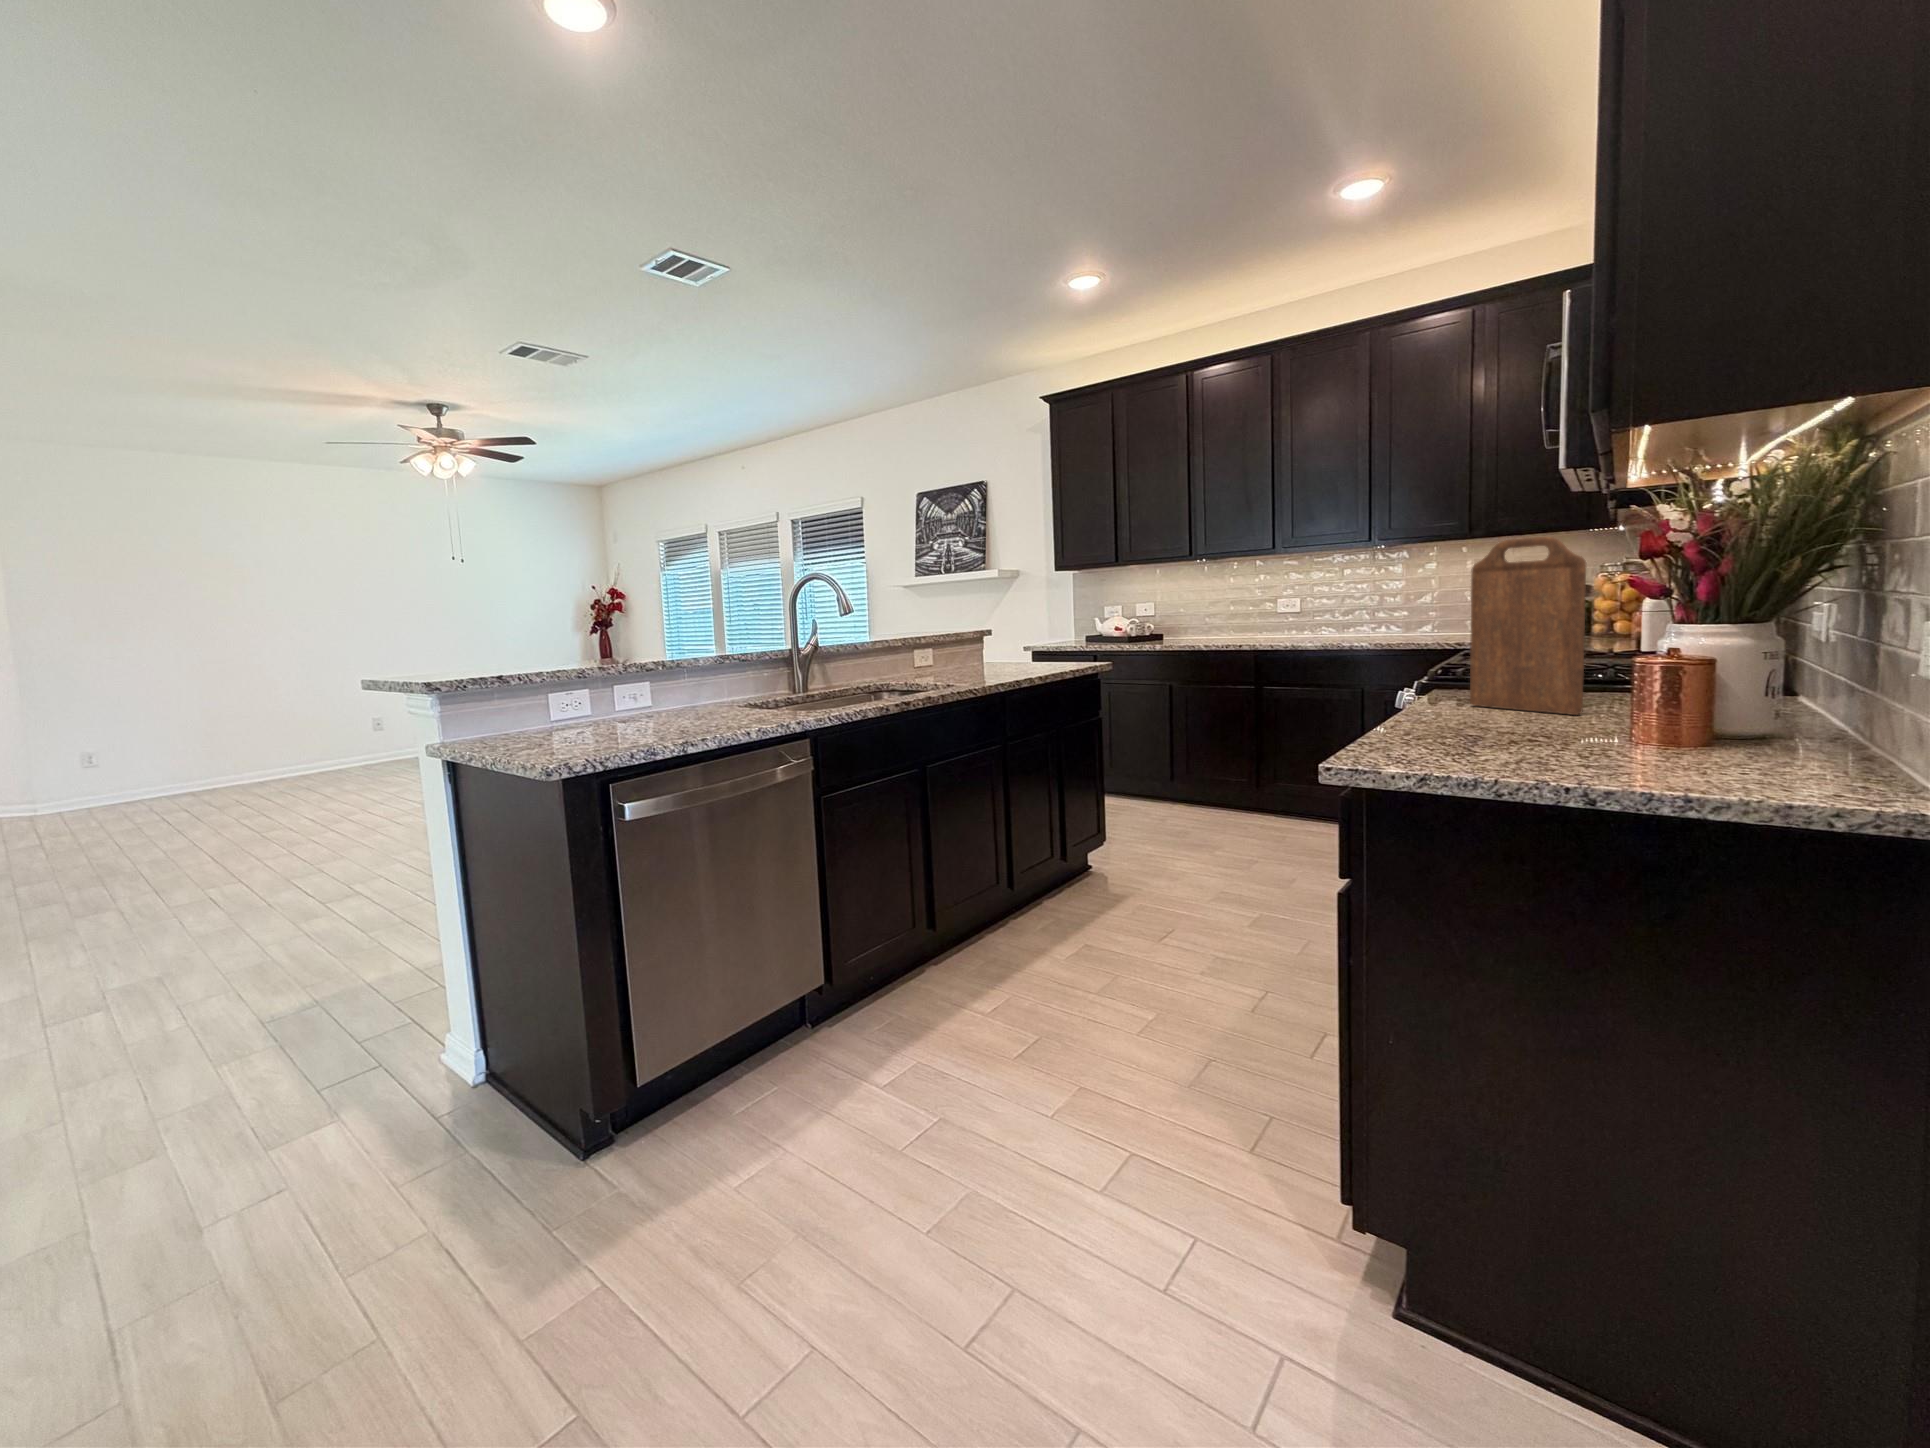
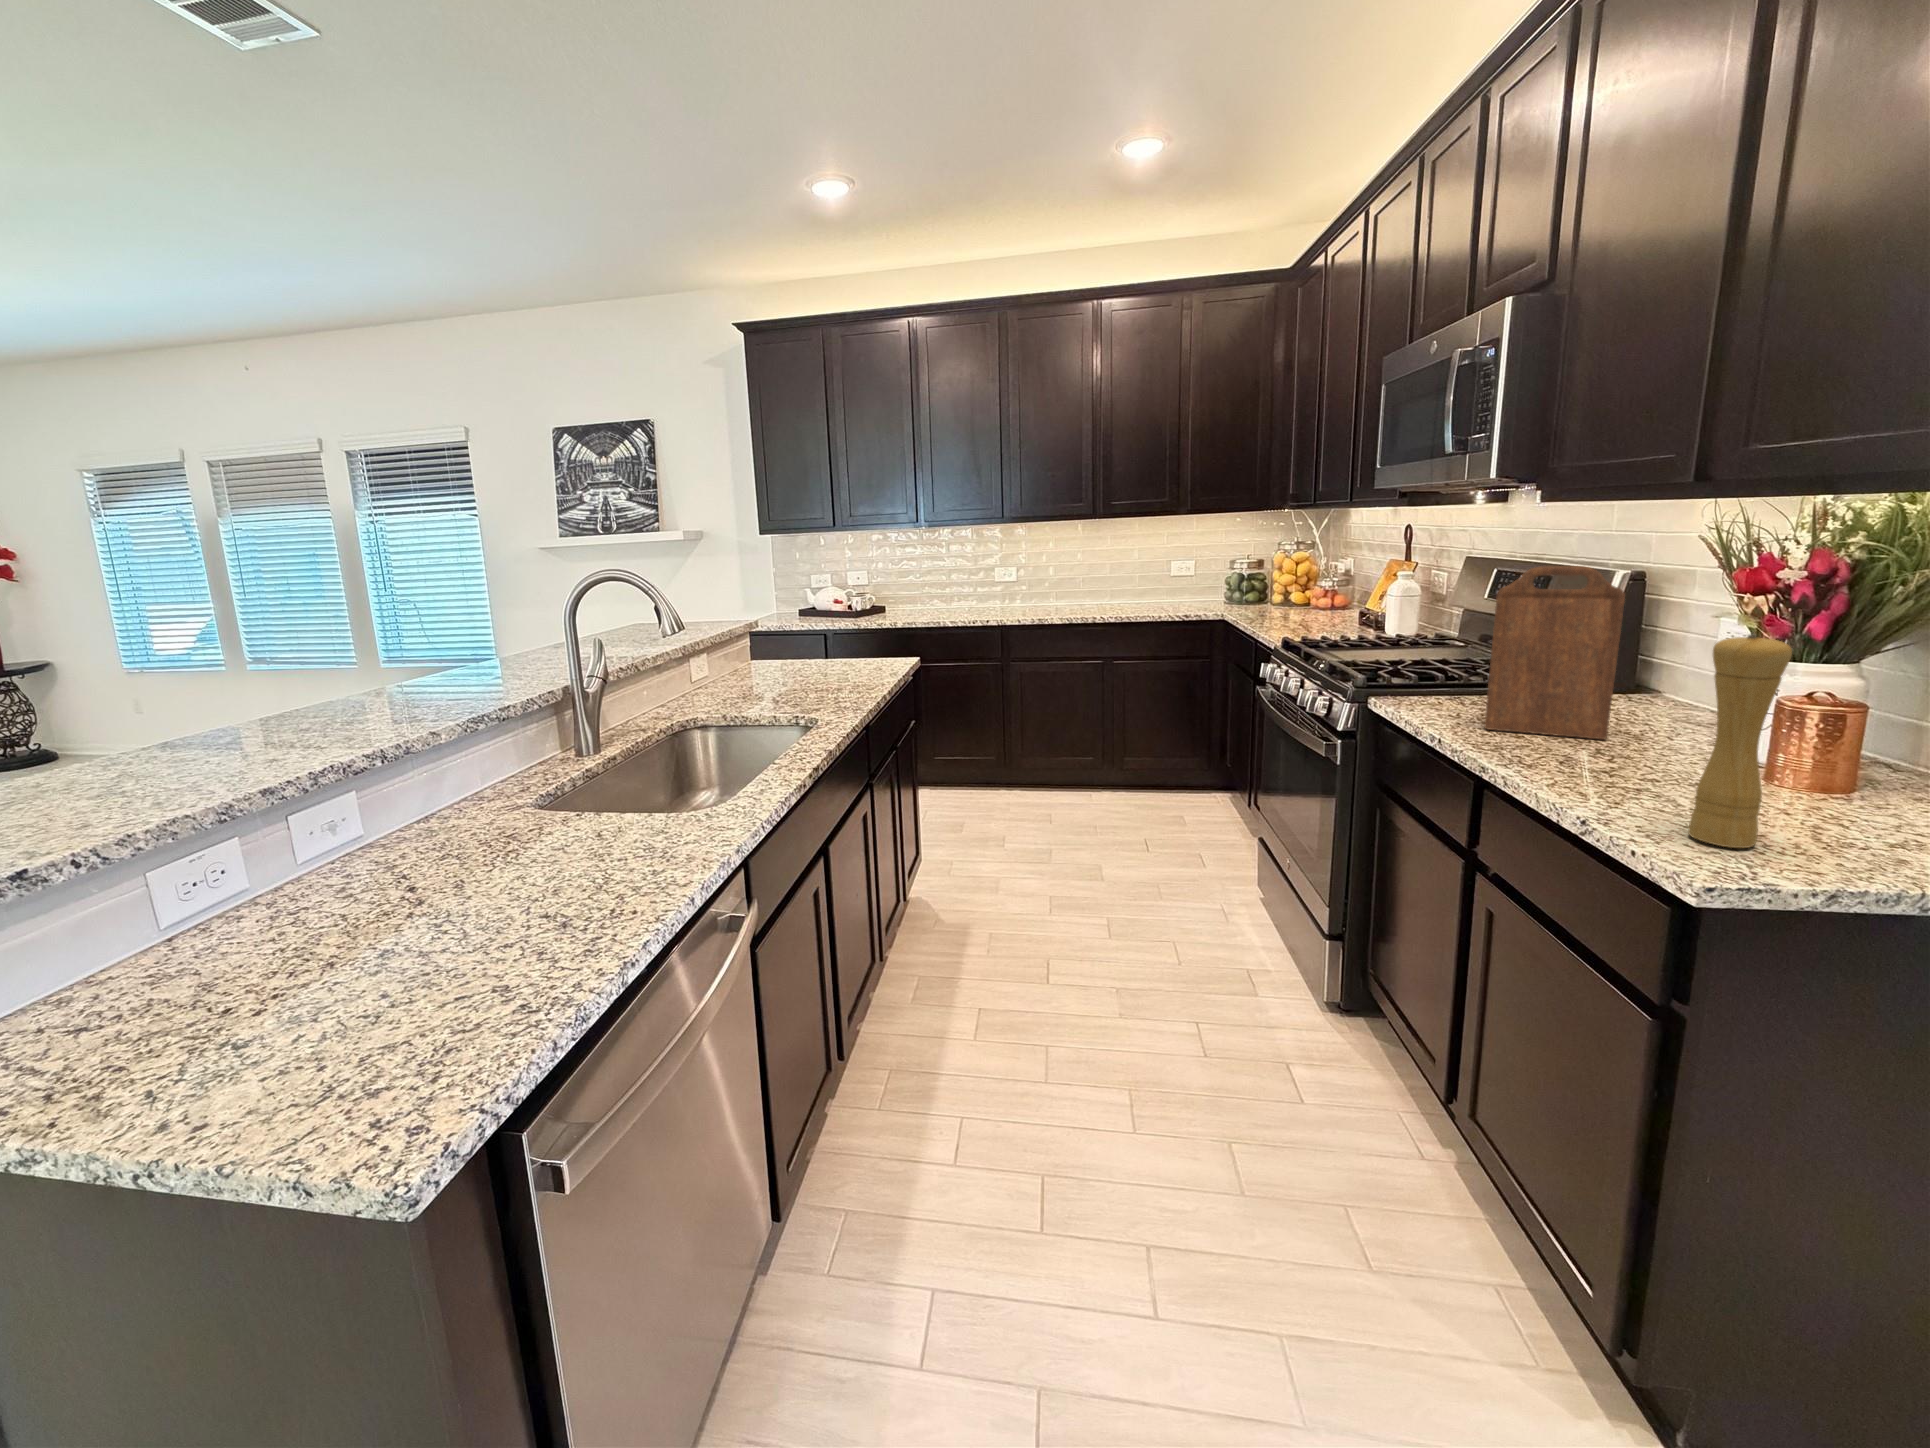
pepper mill: none [1414,566,1473,759] -> present [1688,635,1792,848]

